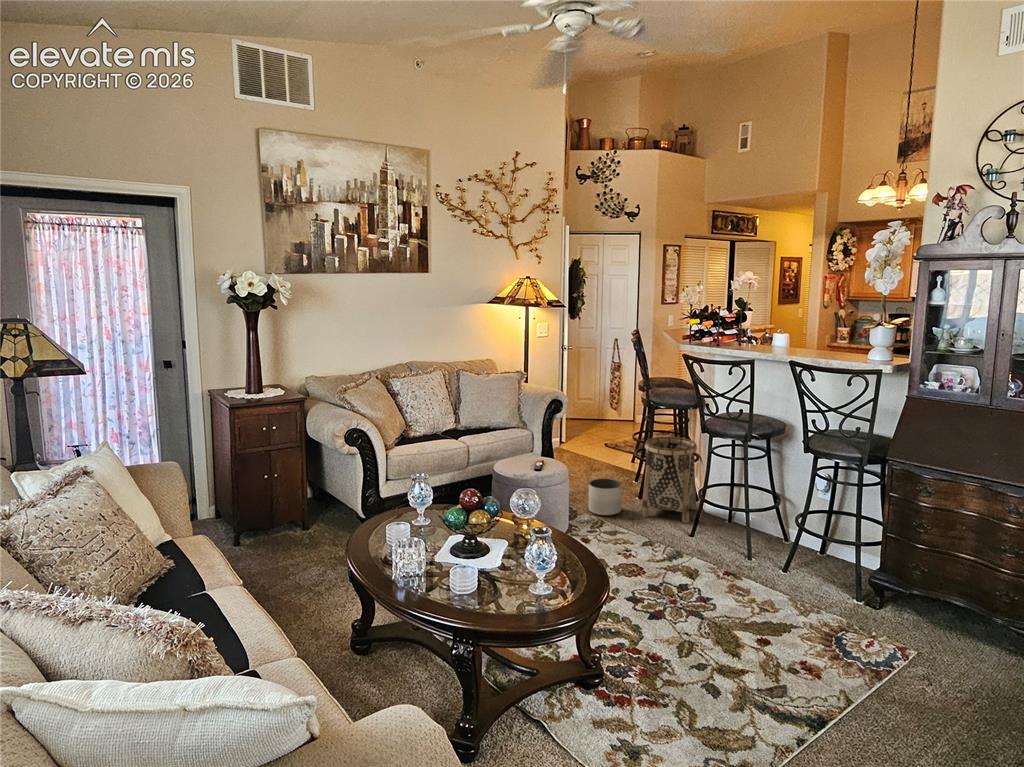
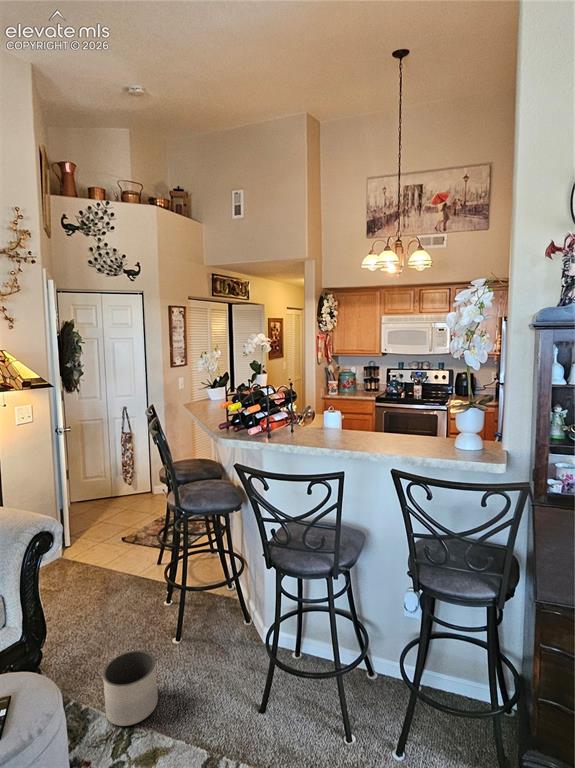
basket: present [642,437,697,523] -> none [185,563,258,702]

